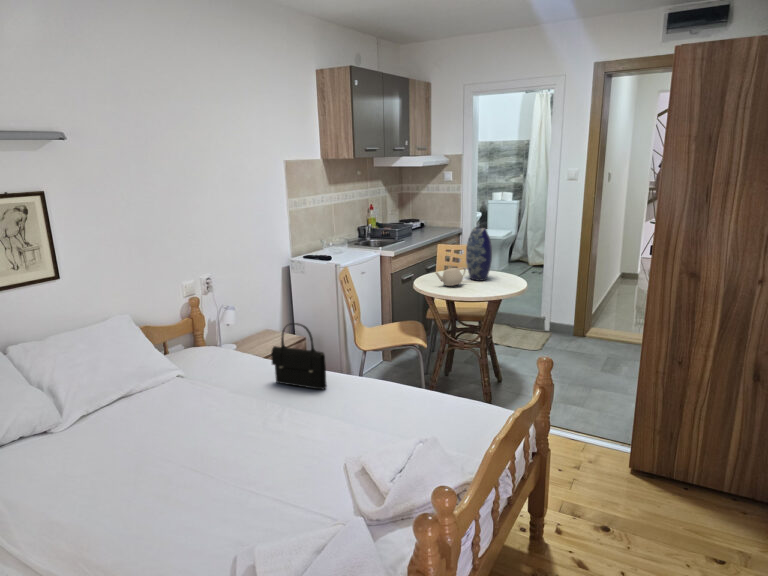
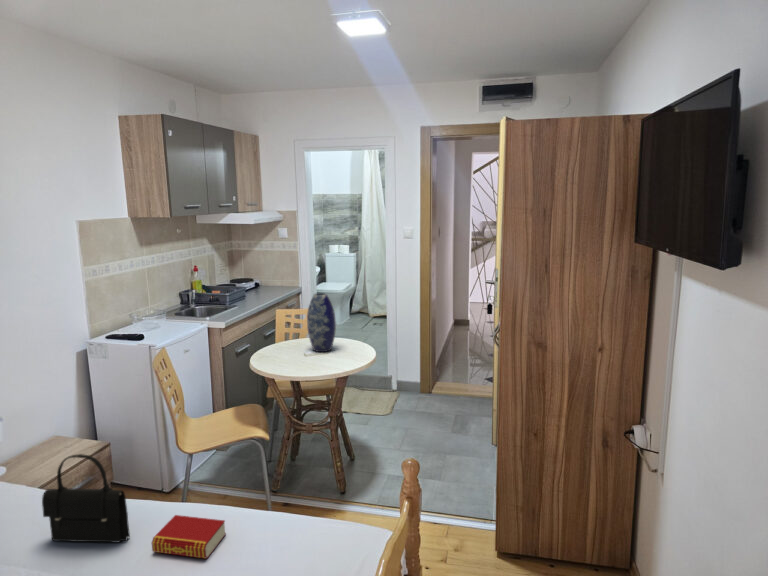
teapot: present [435,265,466,286] -> none [272,338,308,363]
book: none [342,377,394,407] -> present [152,515,226,559]

